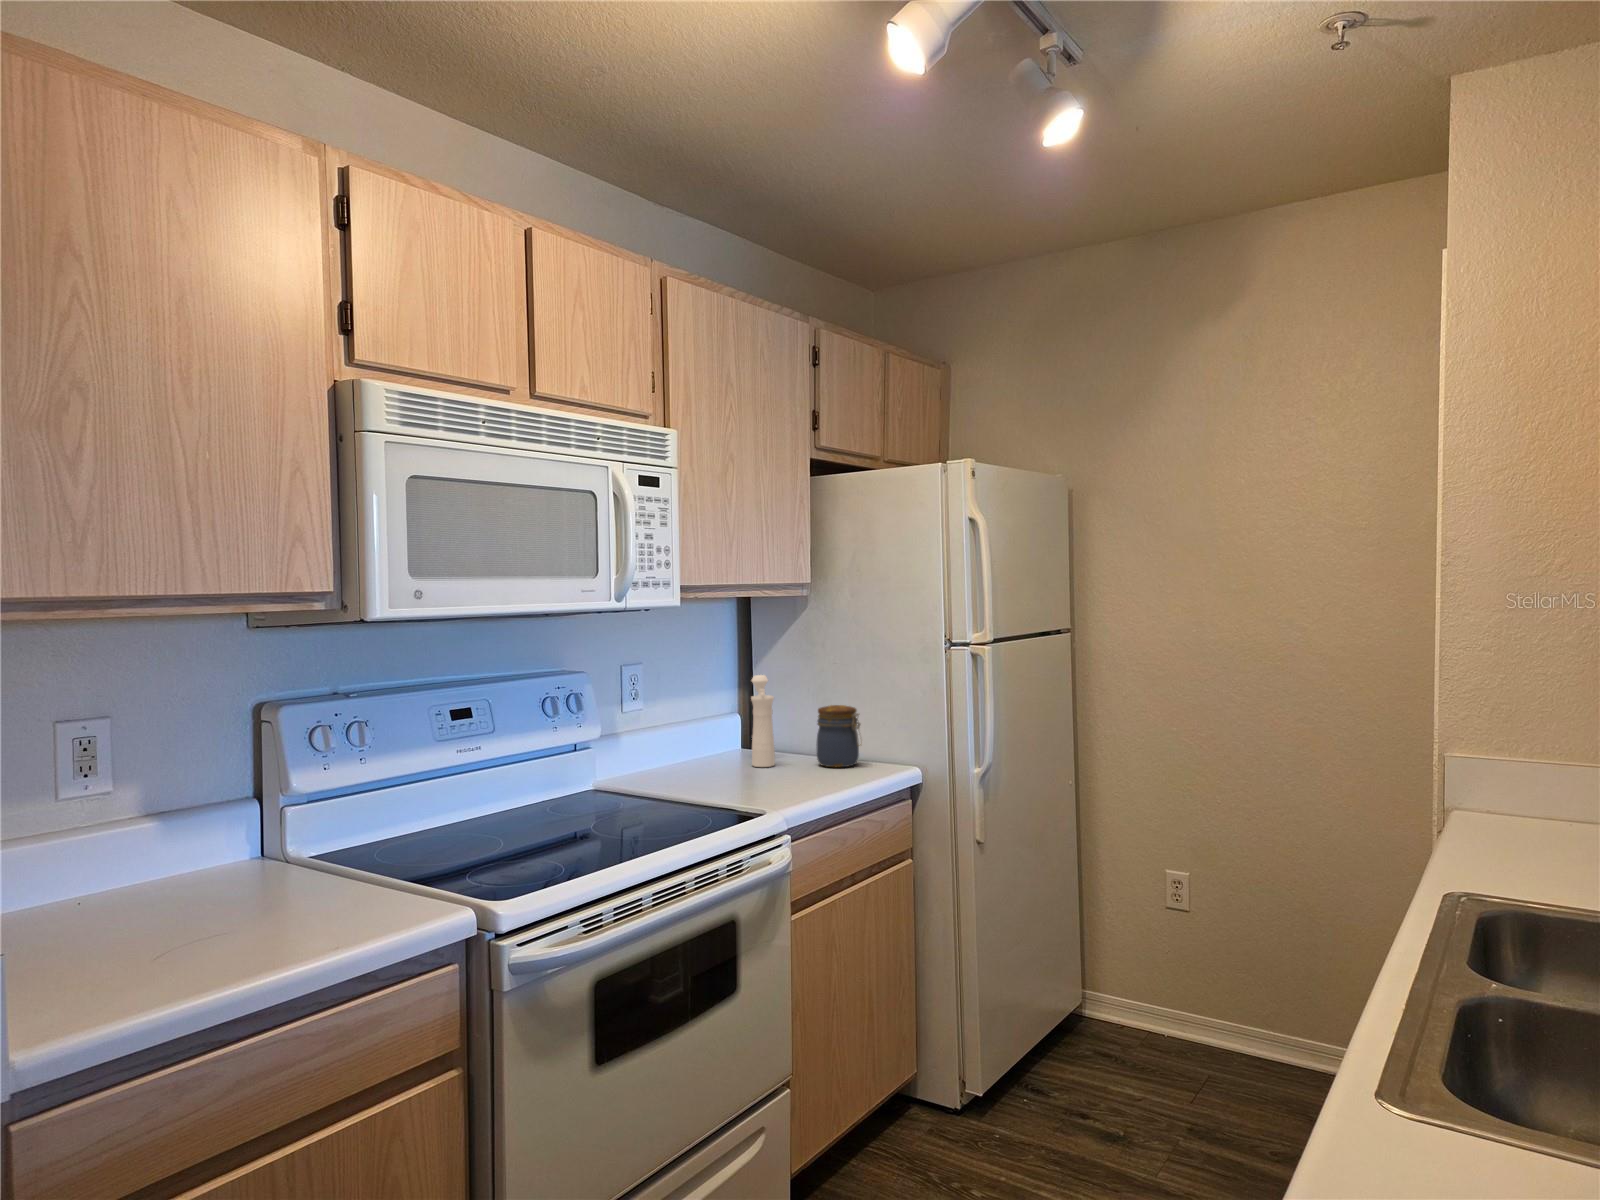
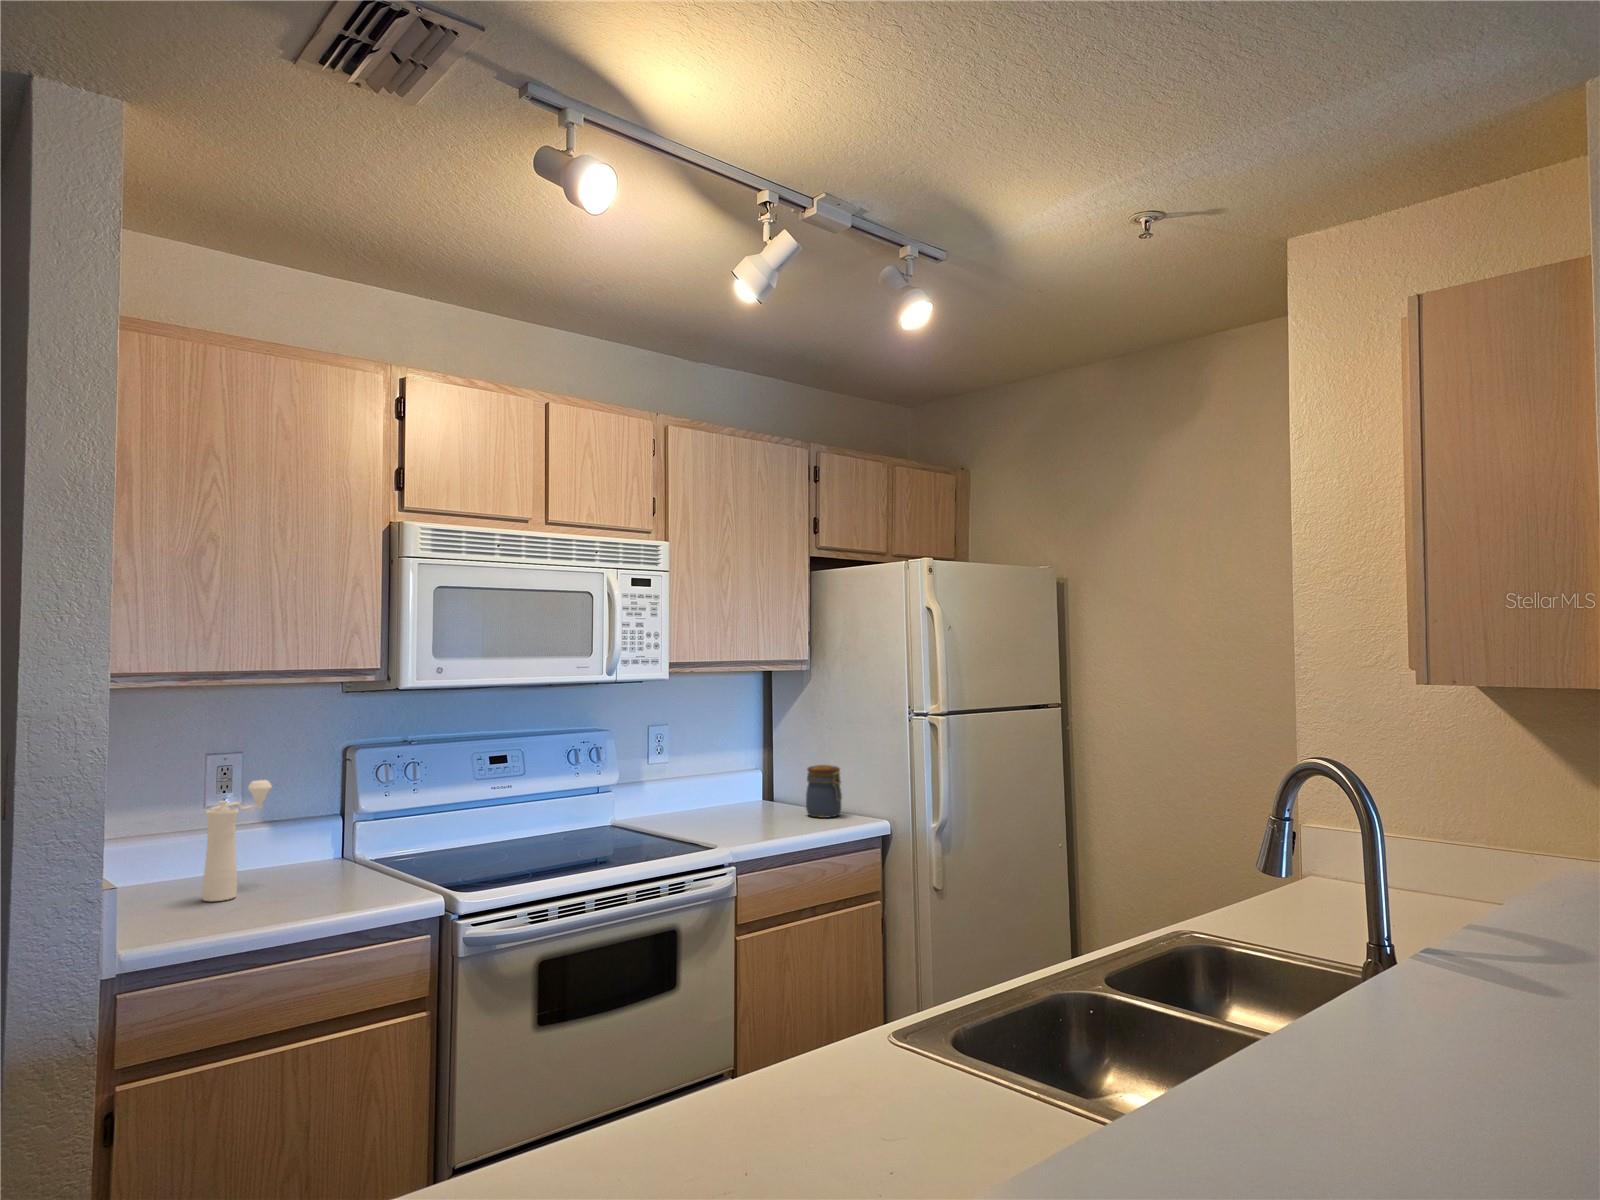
pepper mill: present [751,675,775,767] -> present [203,780,272,901]

